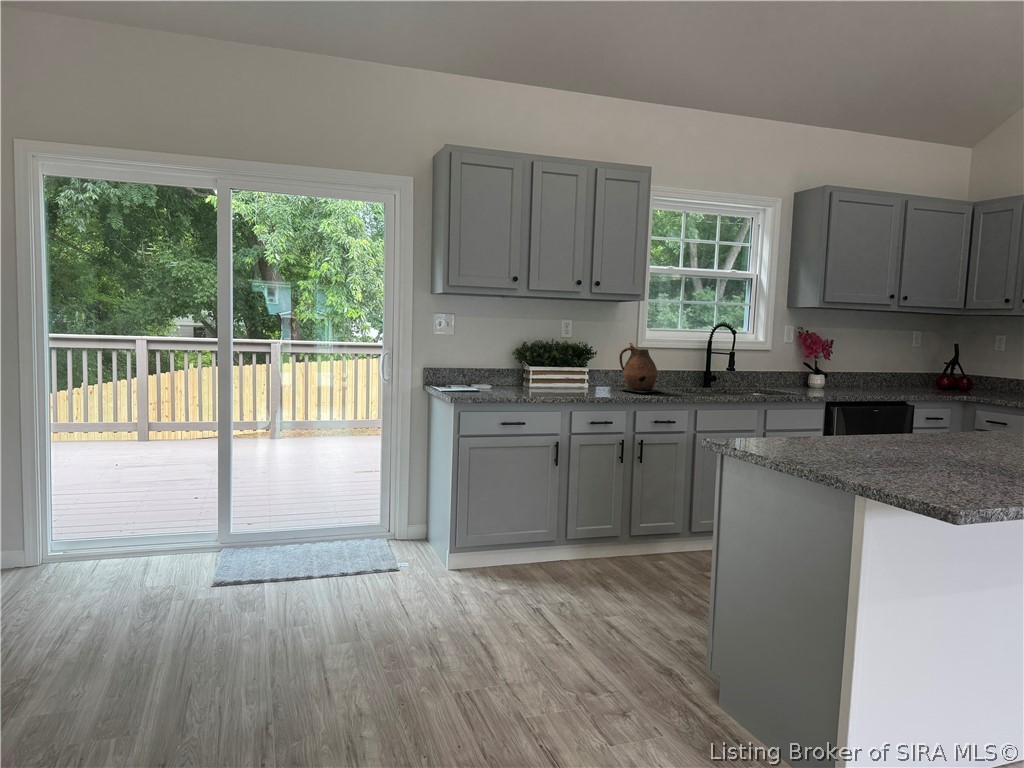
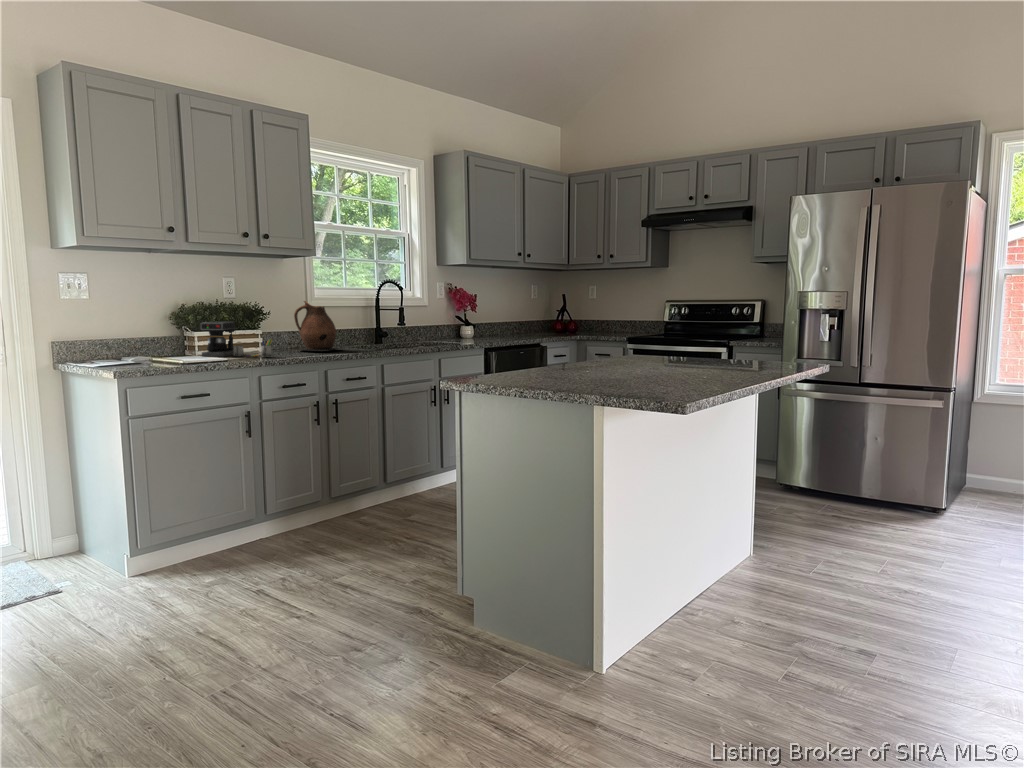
coffee maker: none [532,358,591,394] -> present [200,322,273,357]

